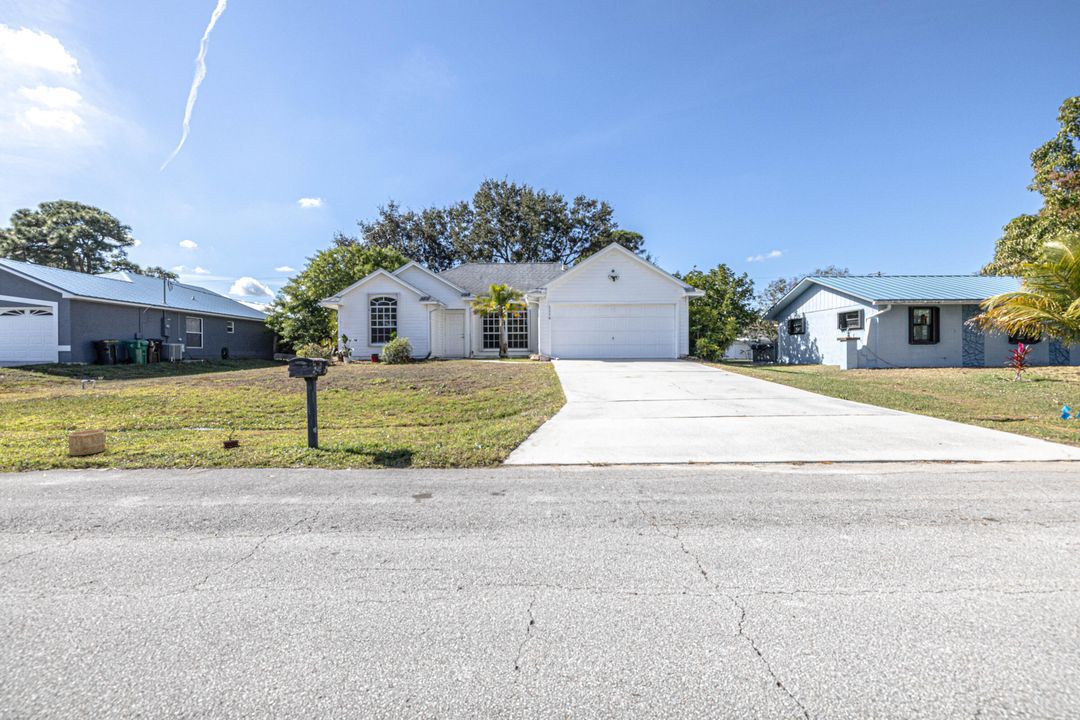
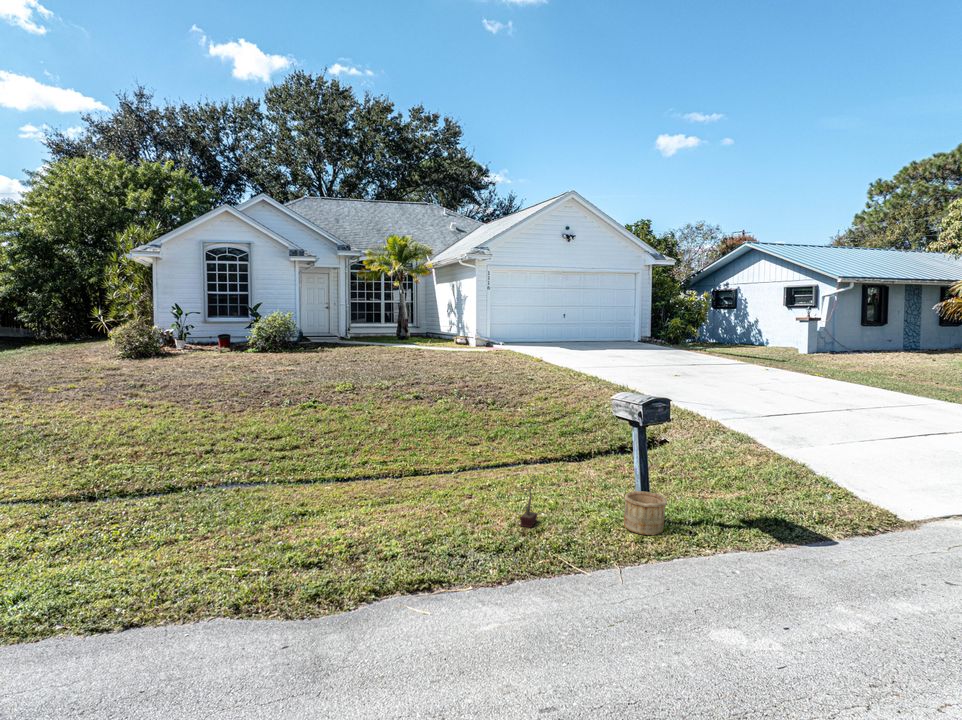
wooden bucket: present [67,429,105,455] -> present [624,491,667,535]

